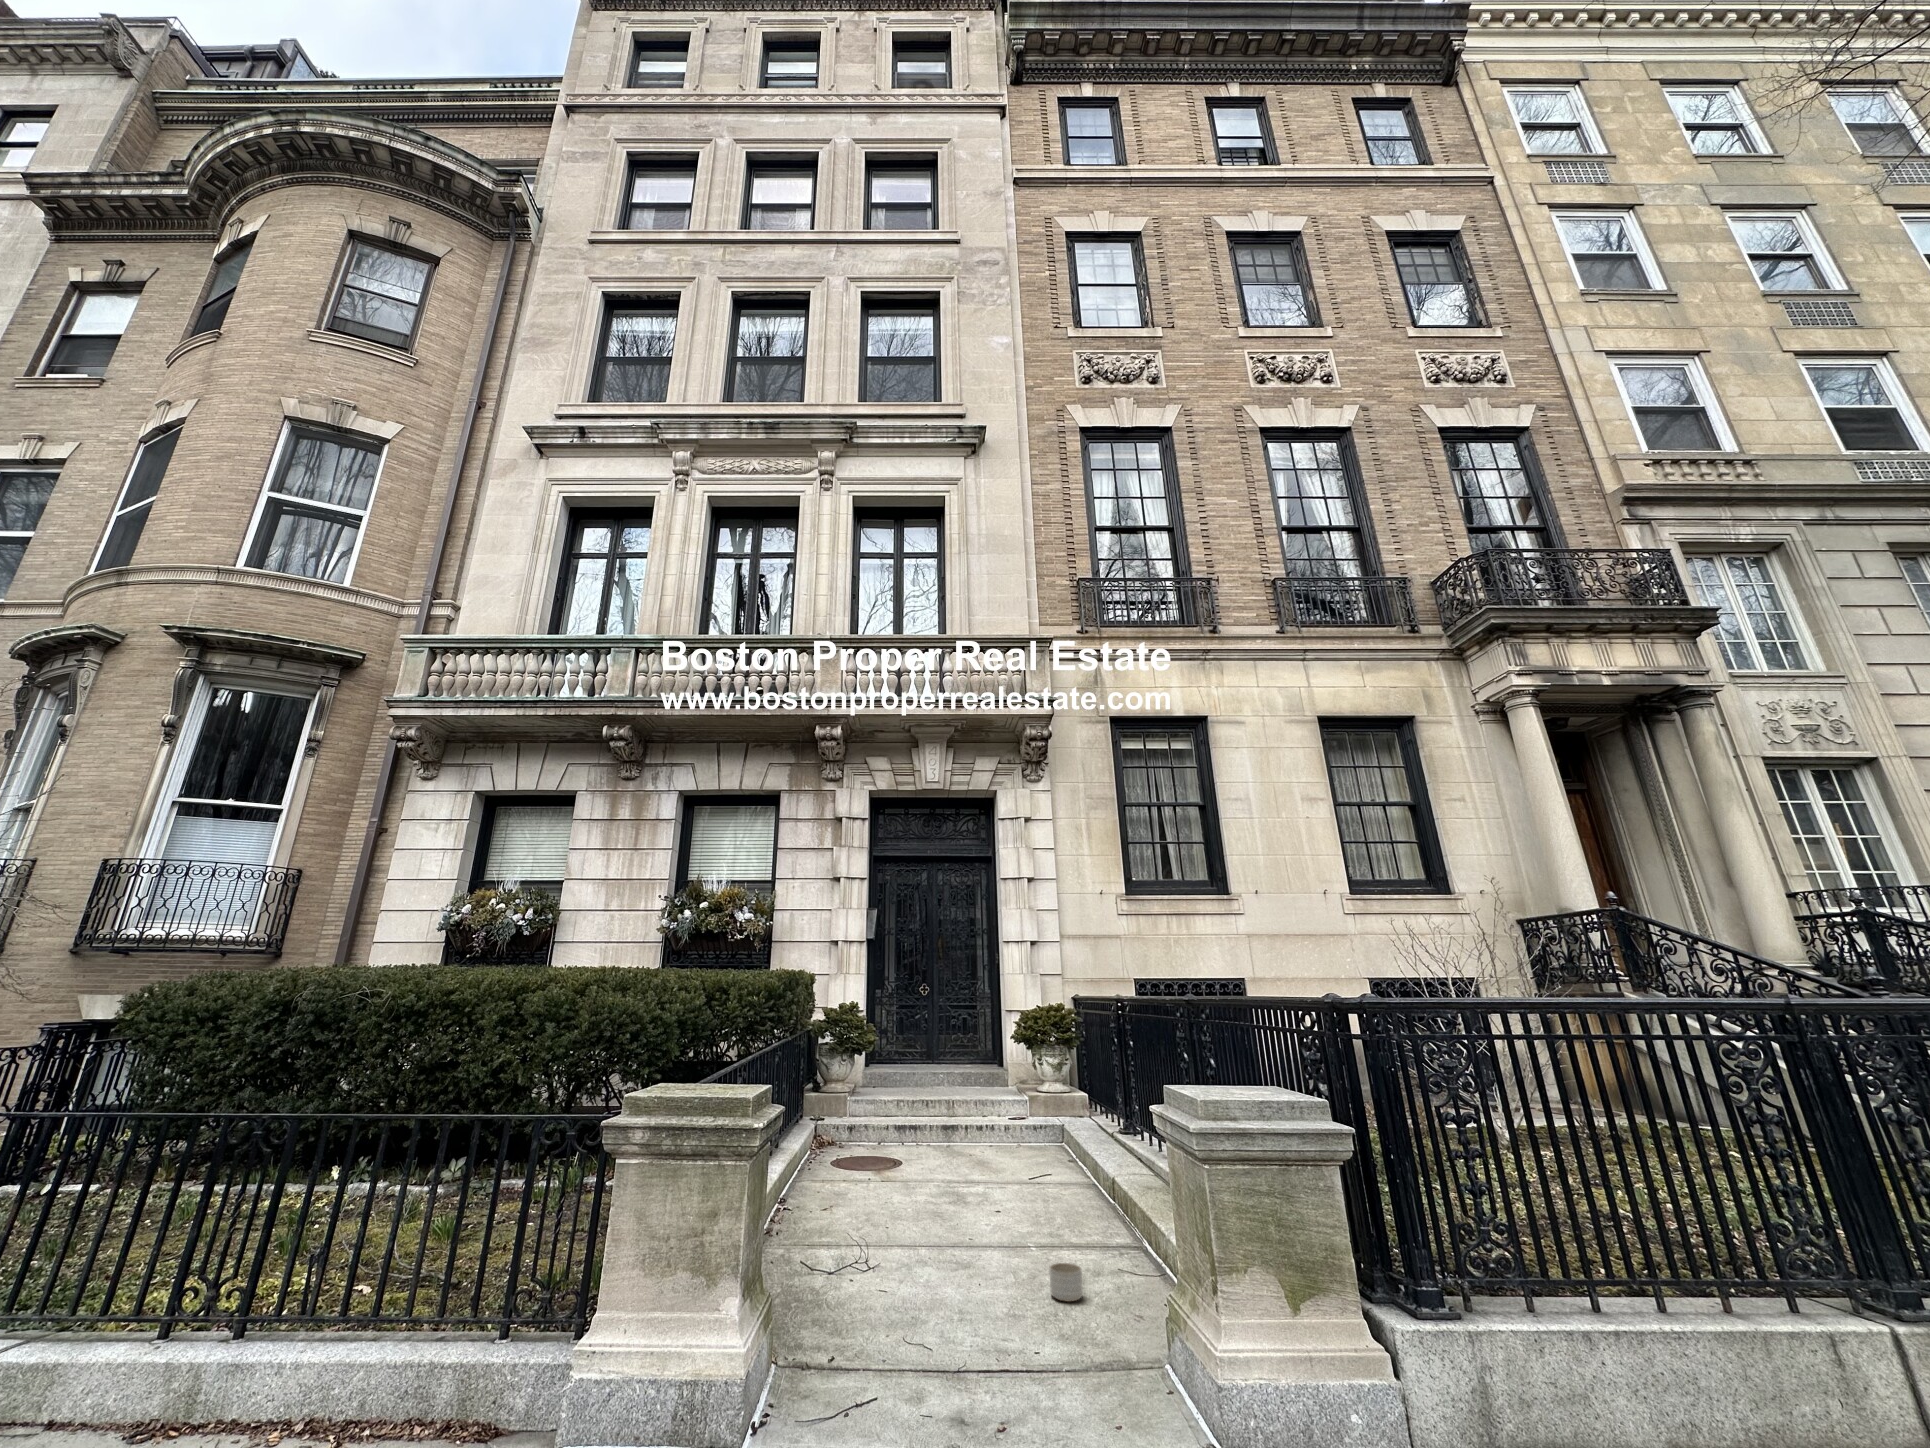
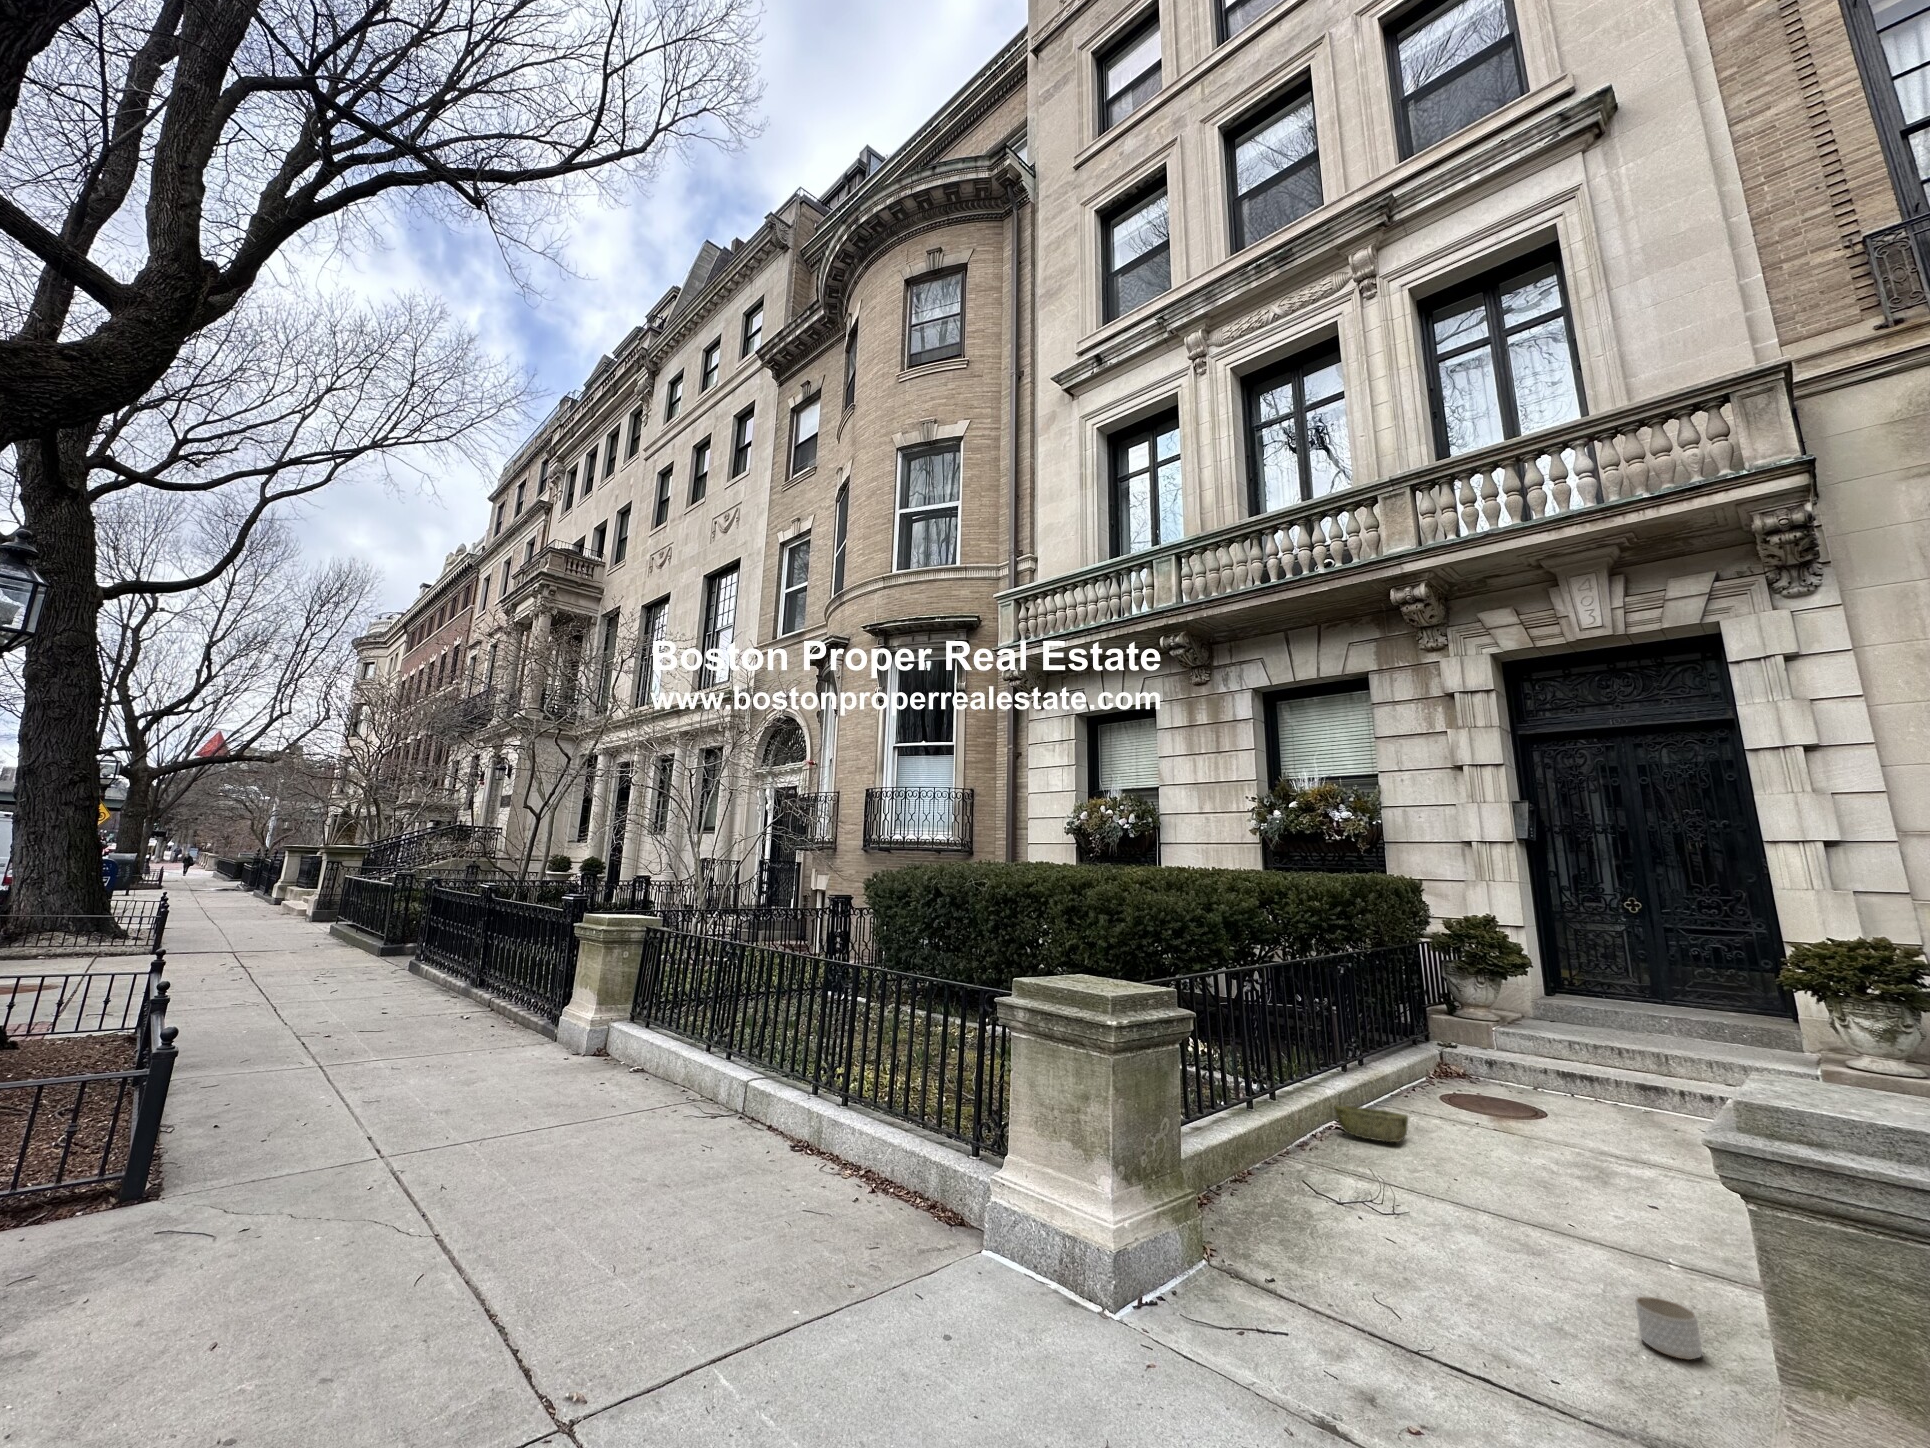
woven basket: none [786,1179,840,1209] -> present [1334,1106,1408,1142]

